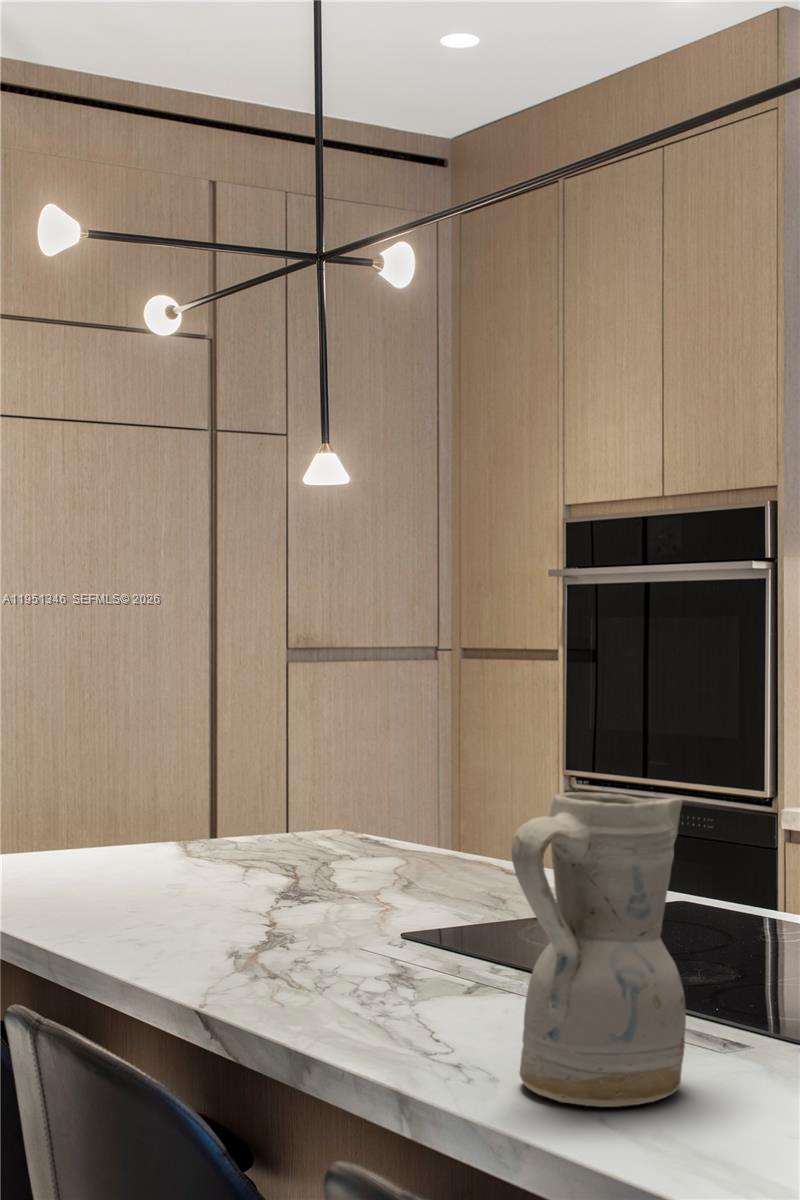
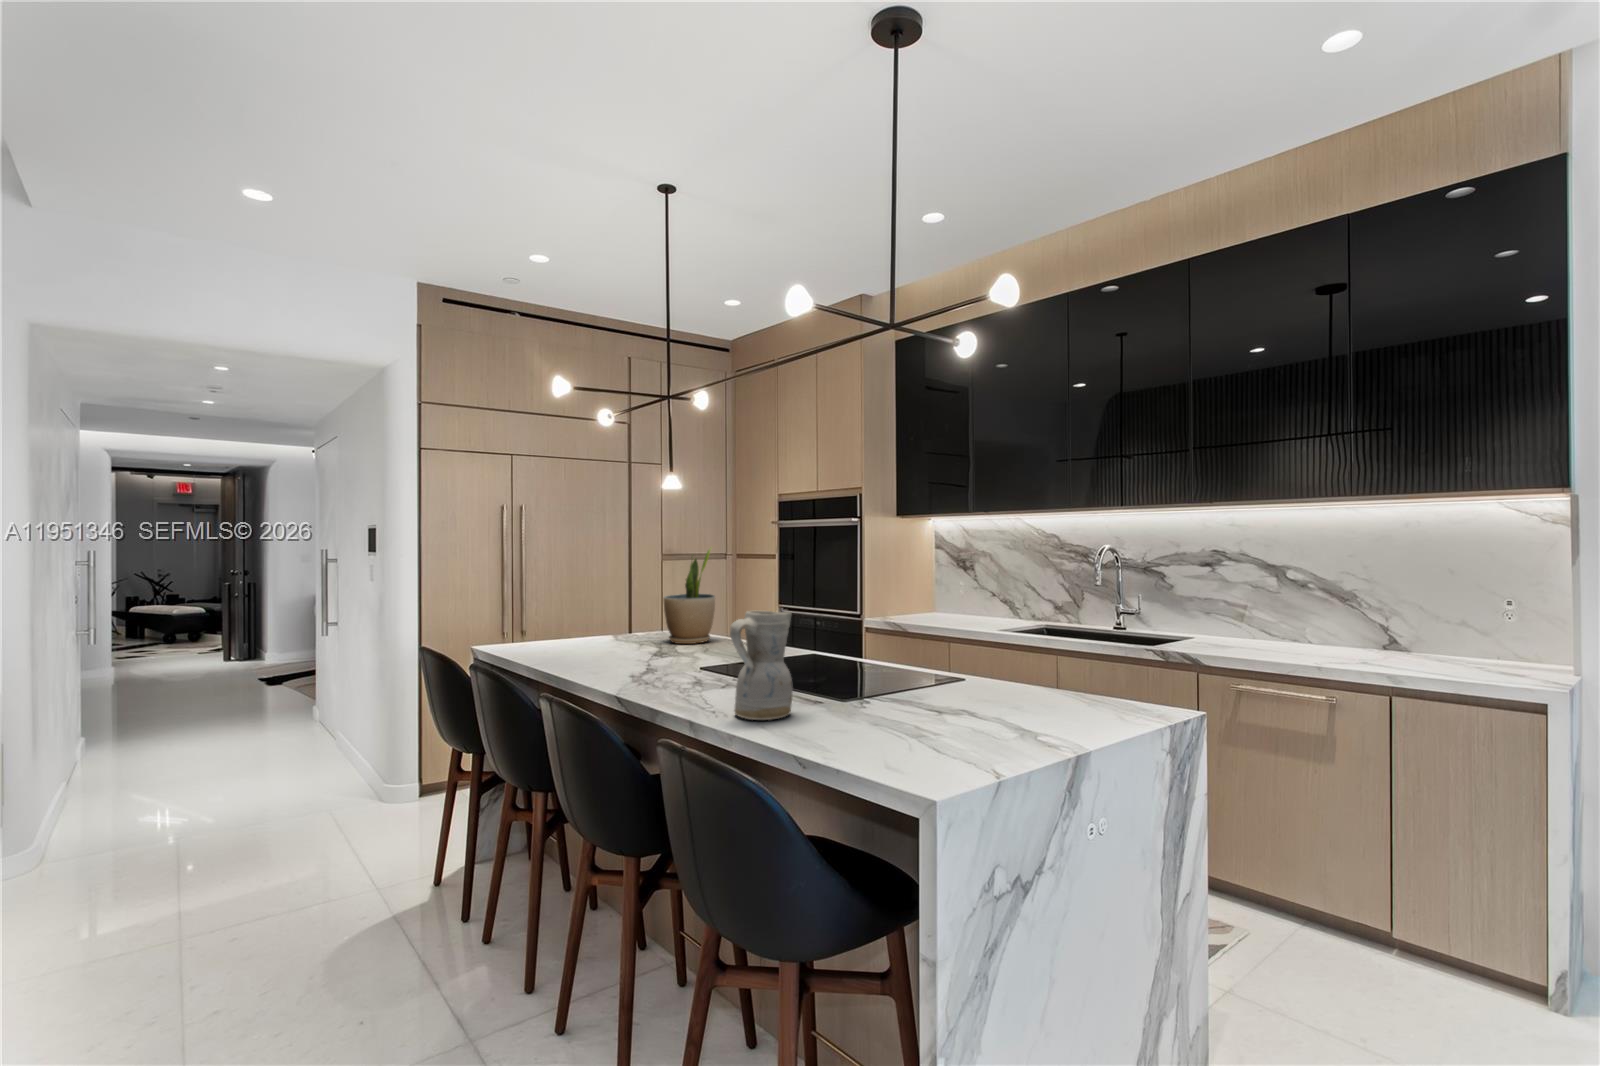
potted plant: none [301,624,429,866] -> present [663,548,715,644]

